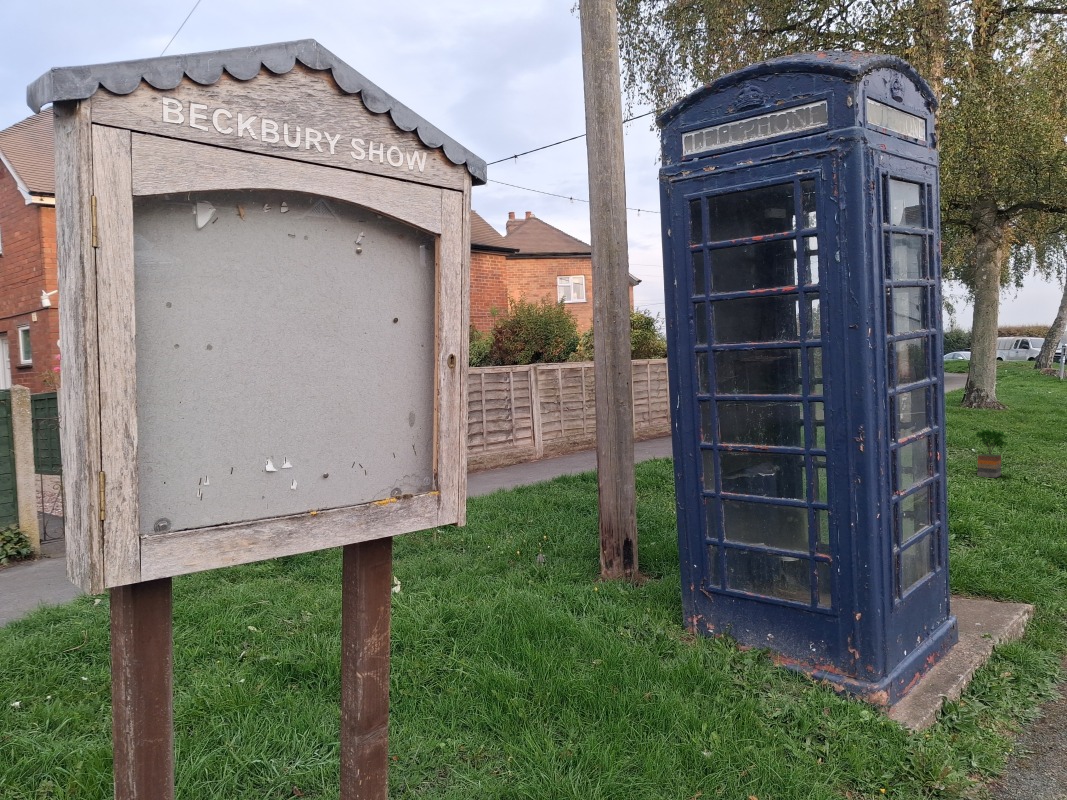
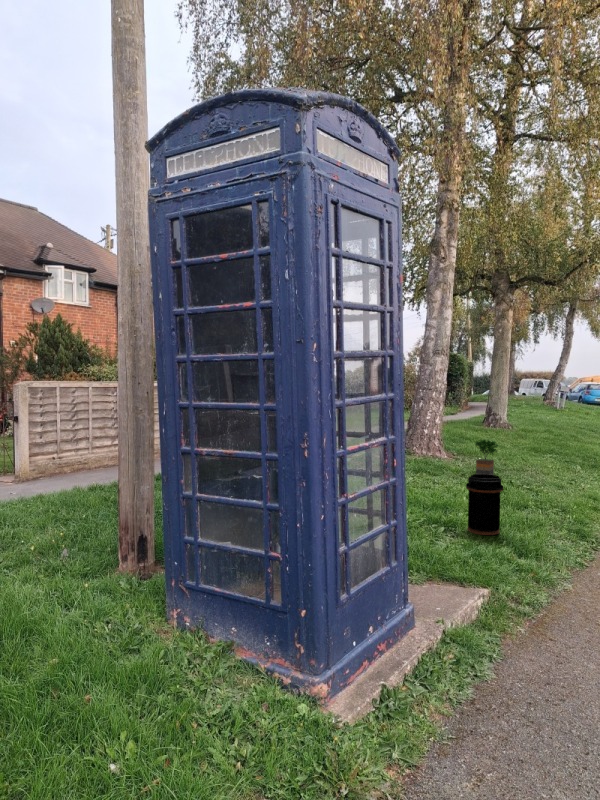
trash can: none [988,472,1039,545] -> present [466,474,503,535]

